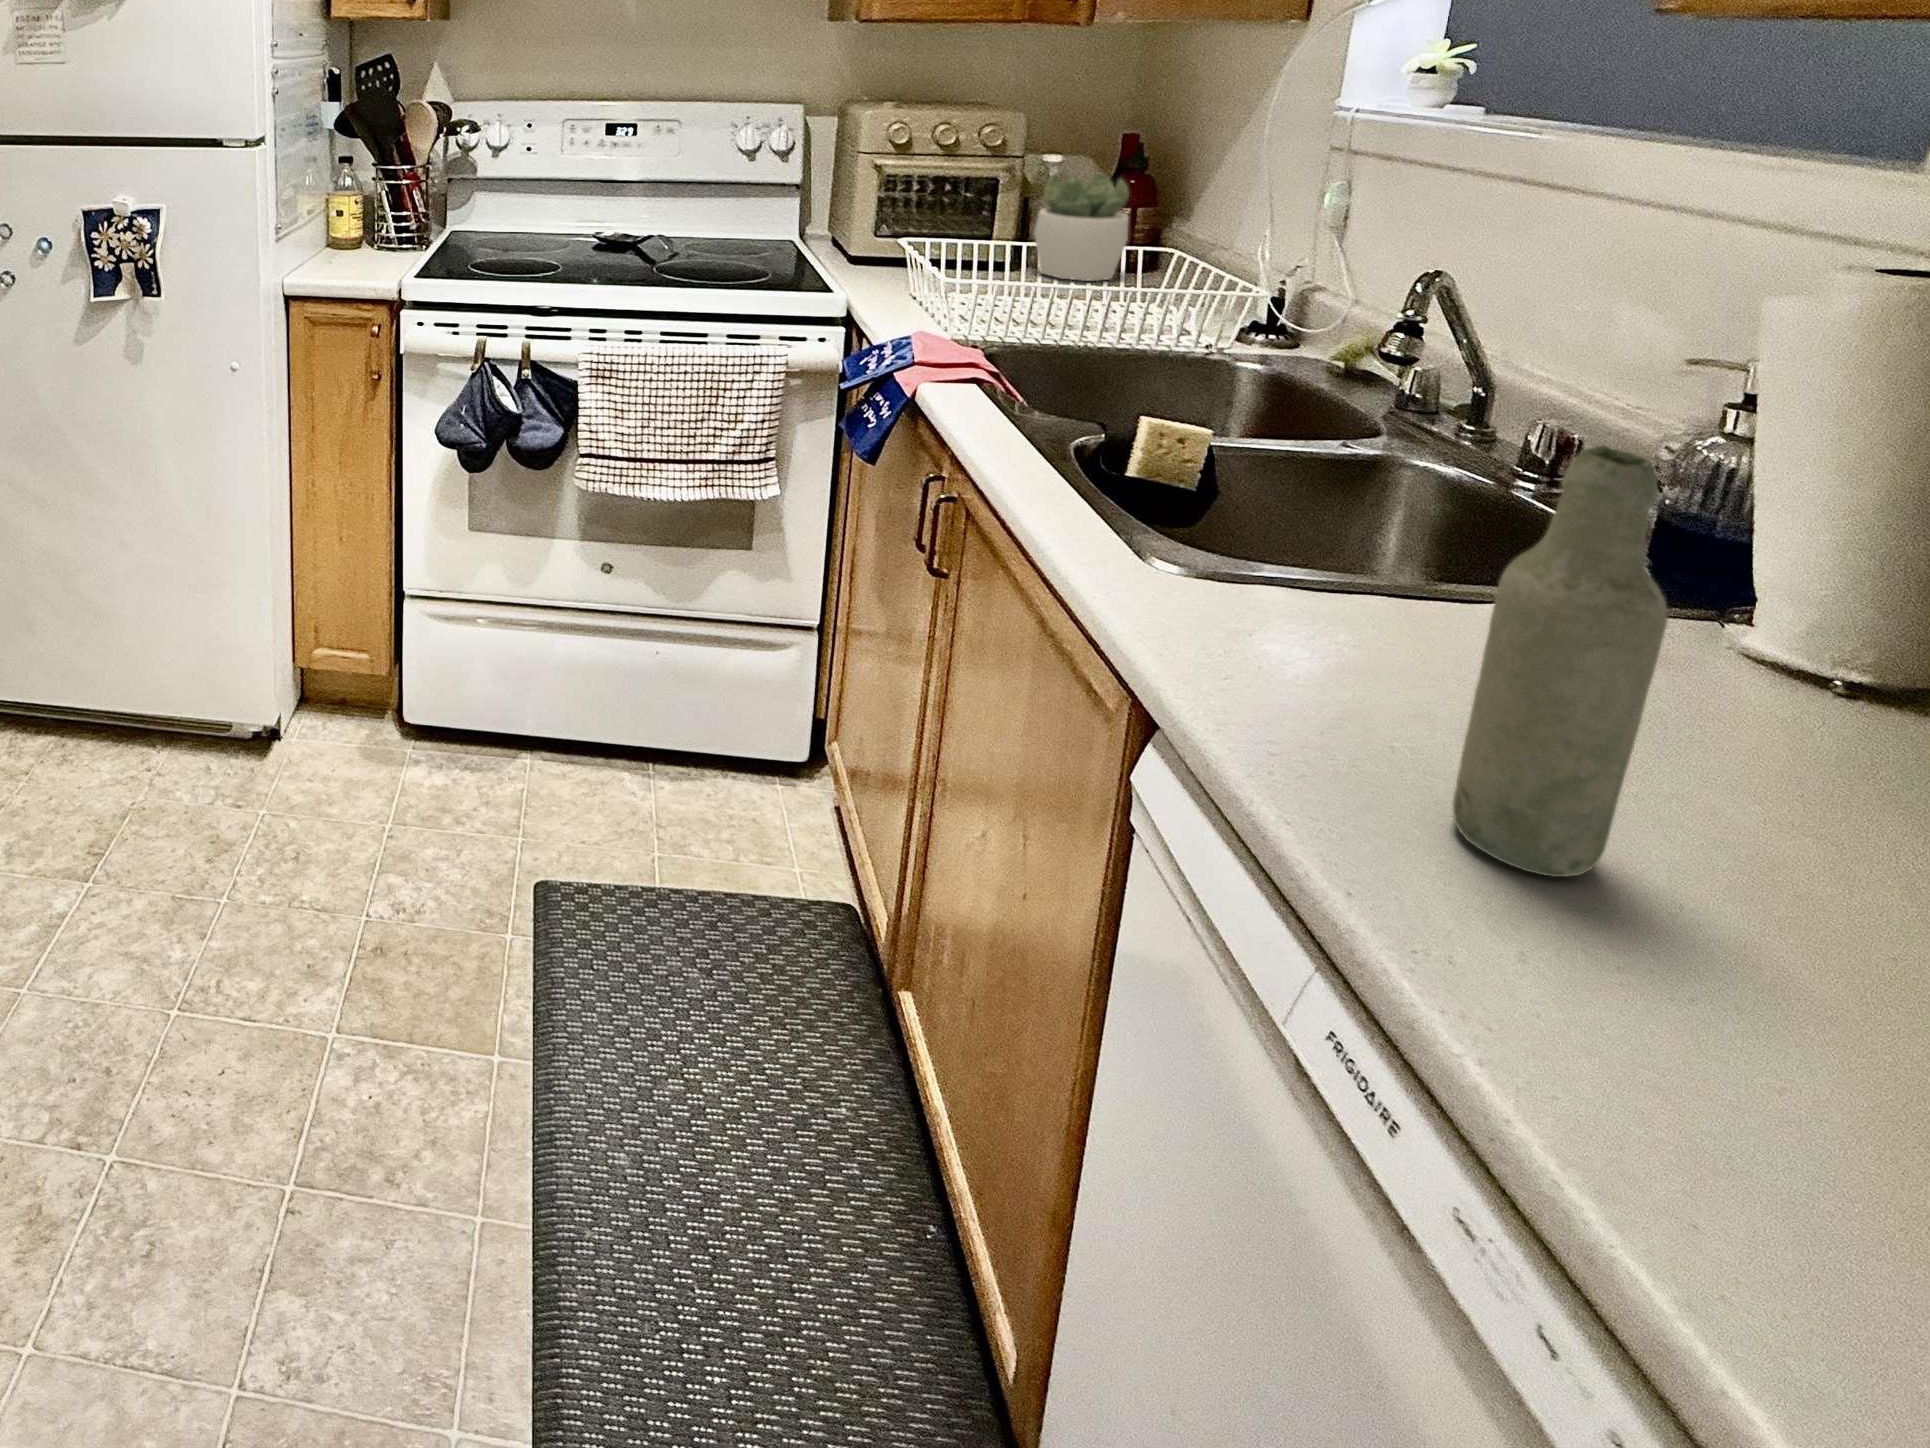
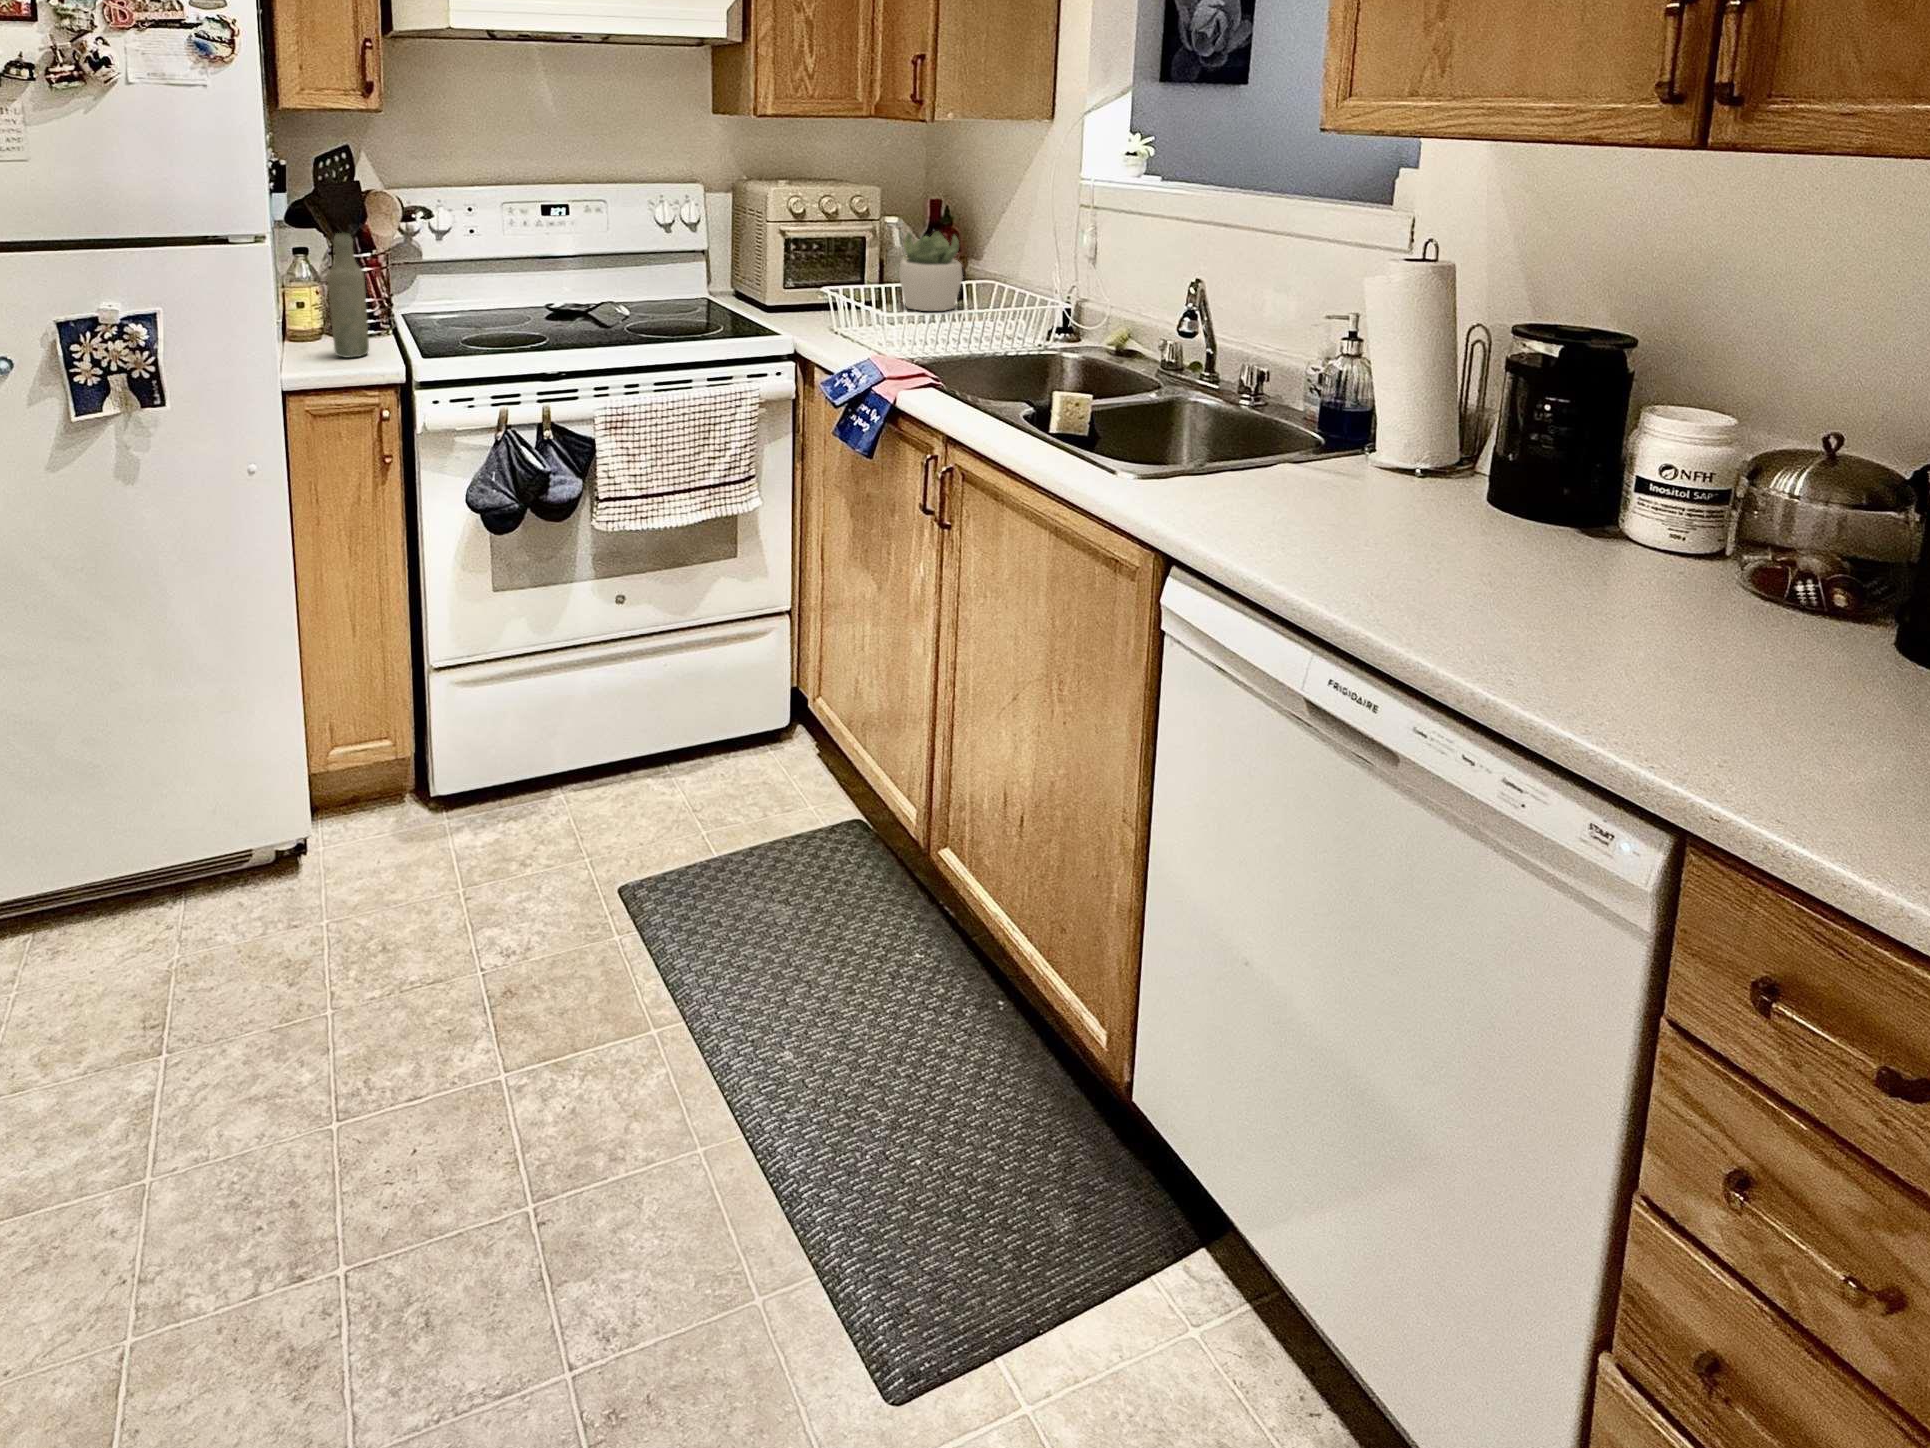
bottle: present [1453,446,1668,877] -> present [328,233,369,357]

